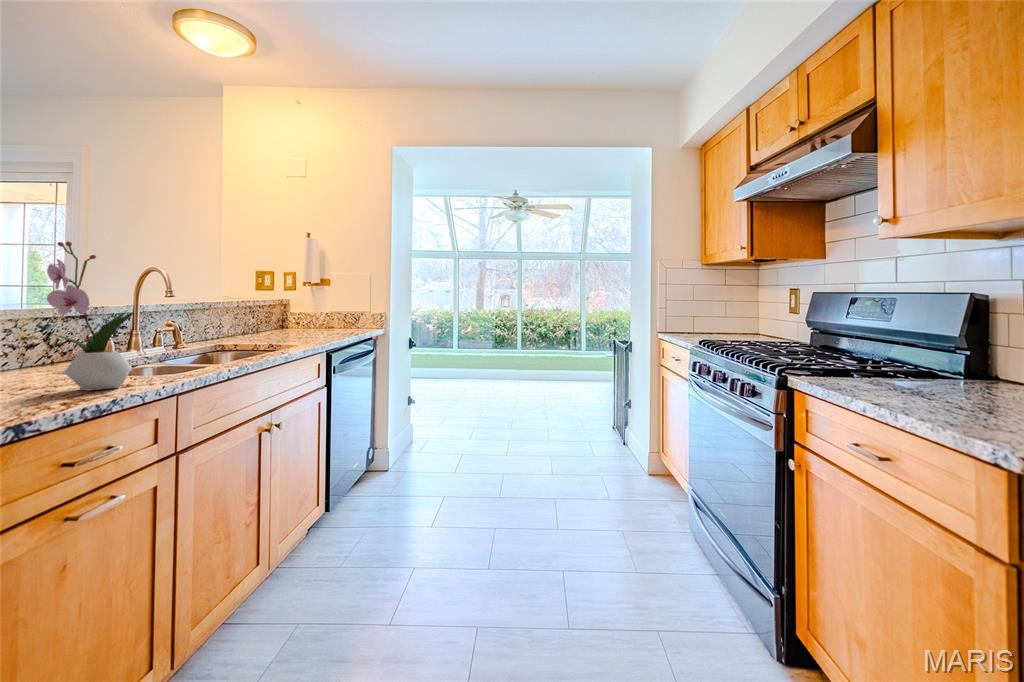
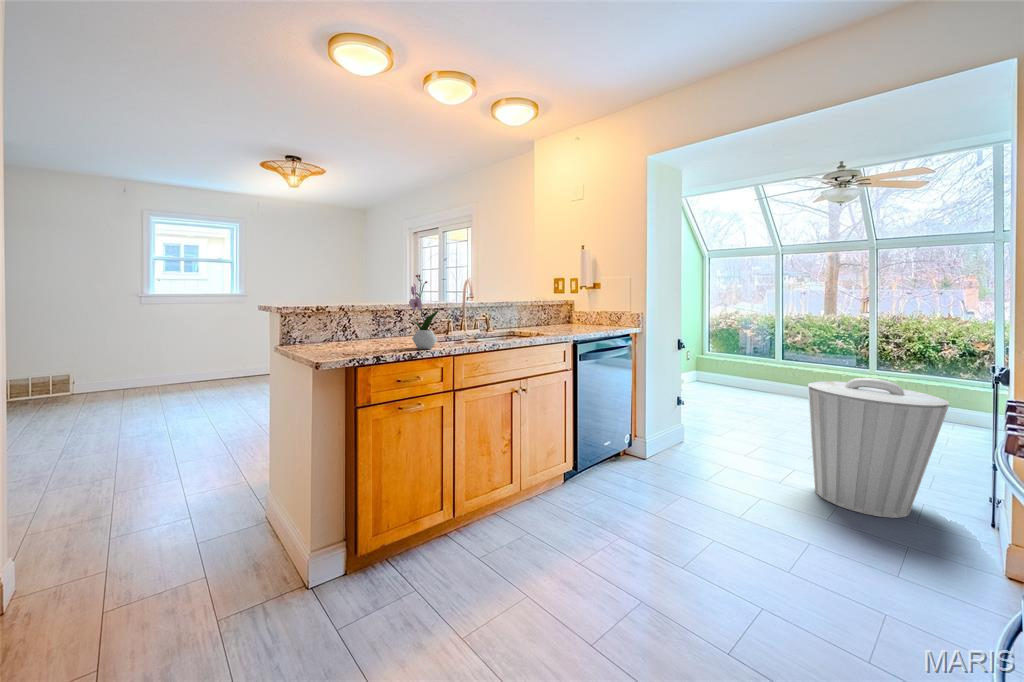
trash can: none [538,354,630,464] -> present [808,378,949,518]

